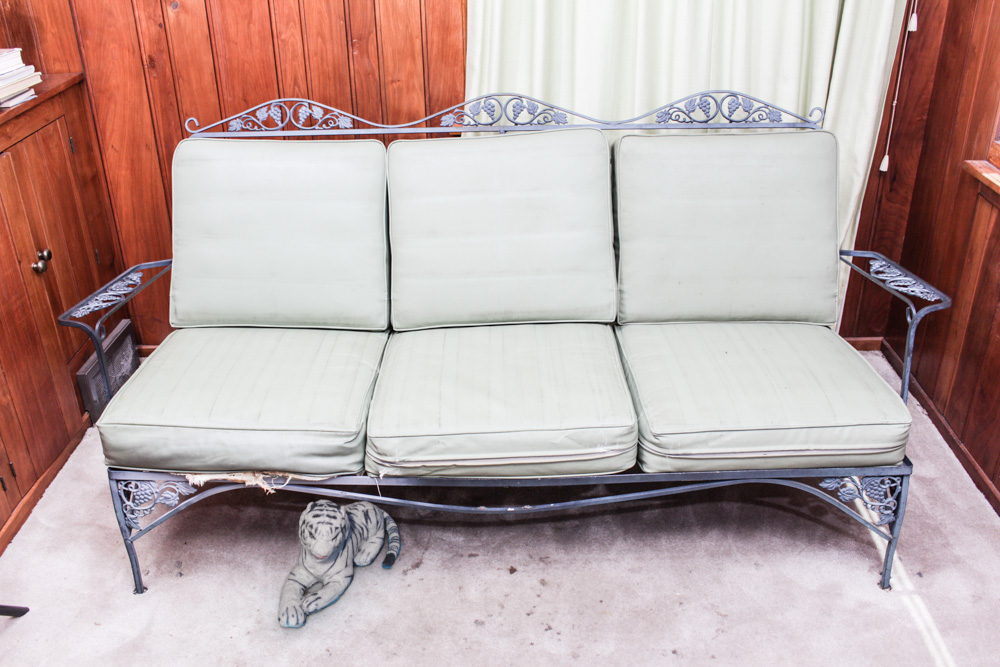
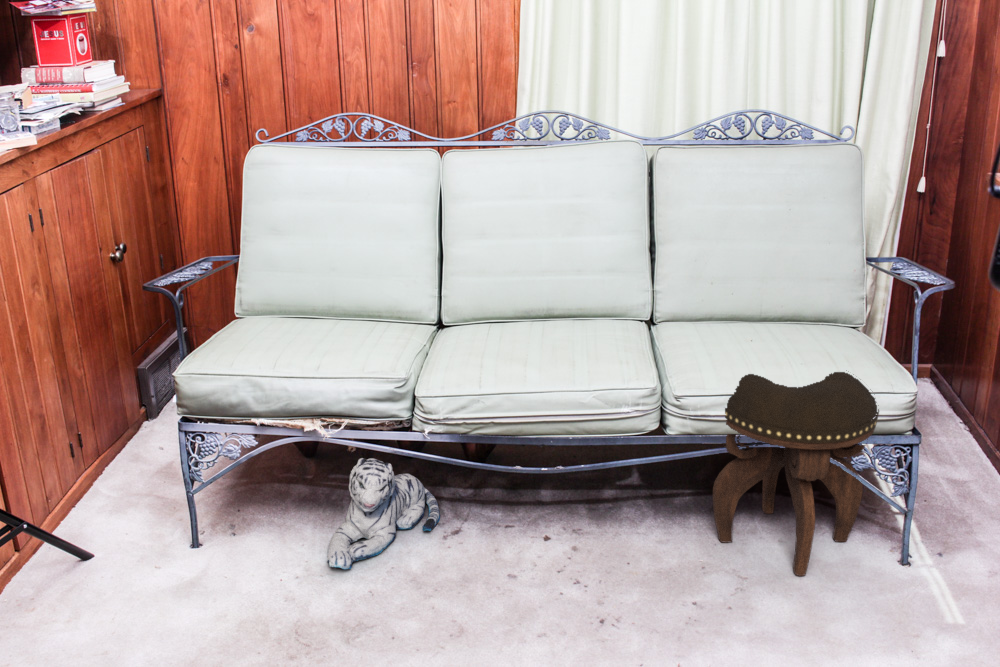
footstool: none [689,377,872,613] -> present [713,372,879,576]

